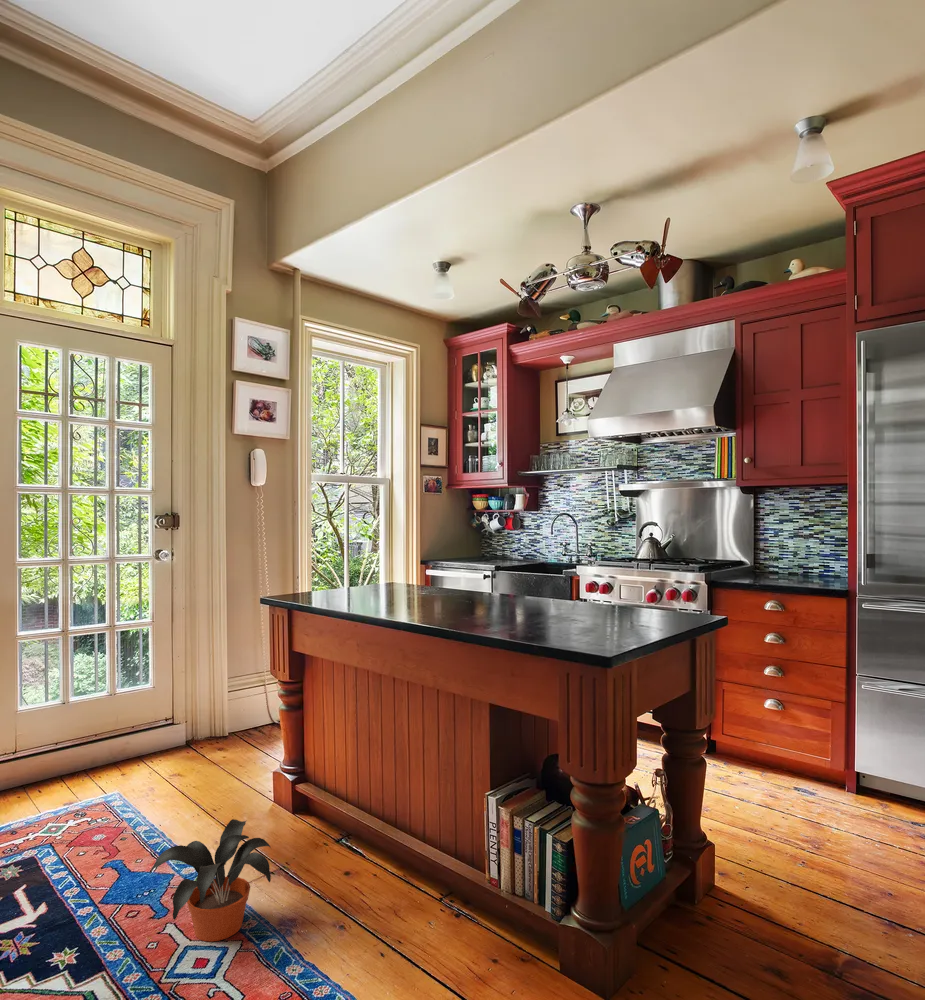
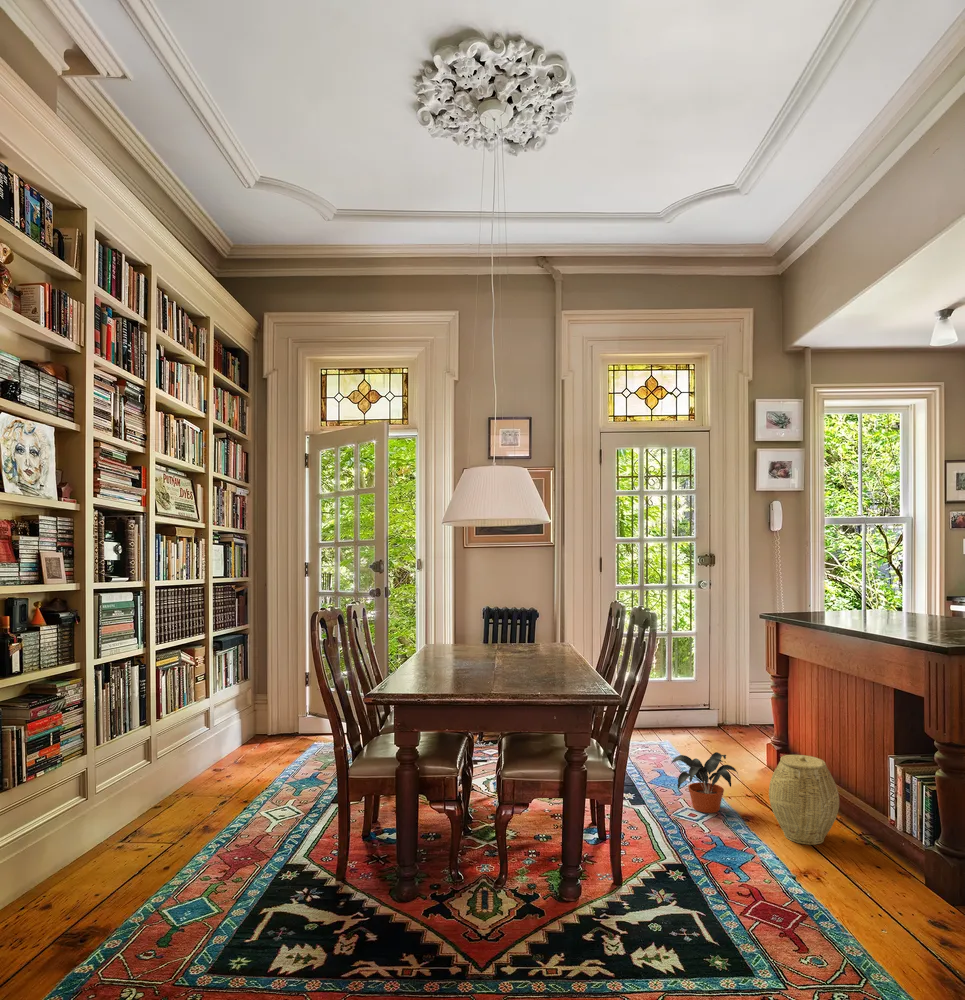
woven basket: none [338,793,442,947] -> present [769,755,839,845]

